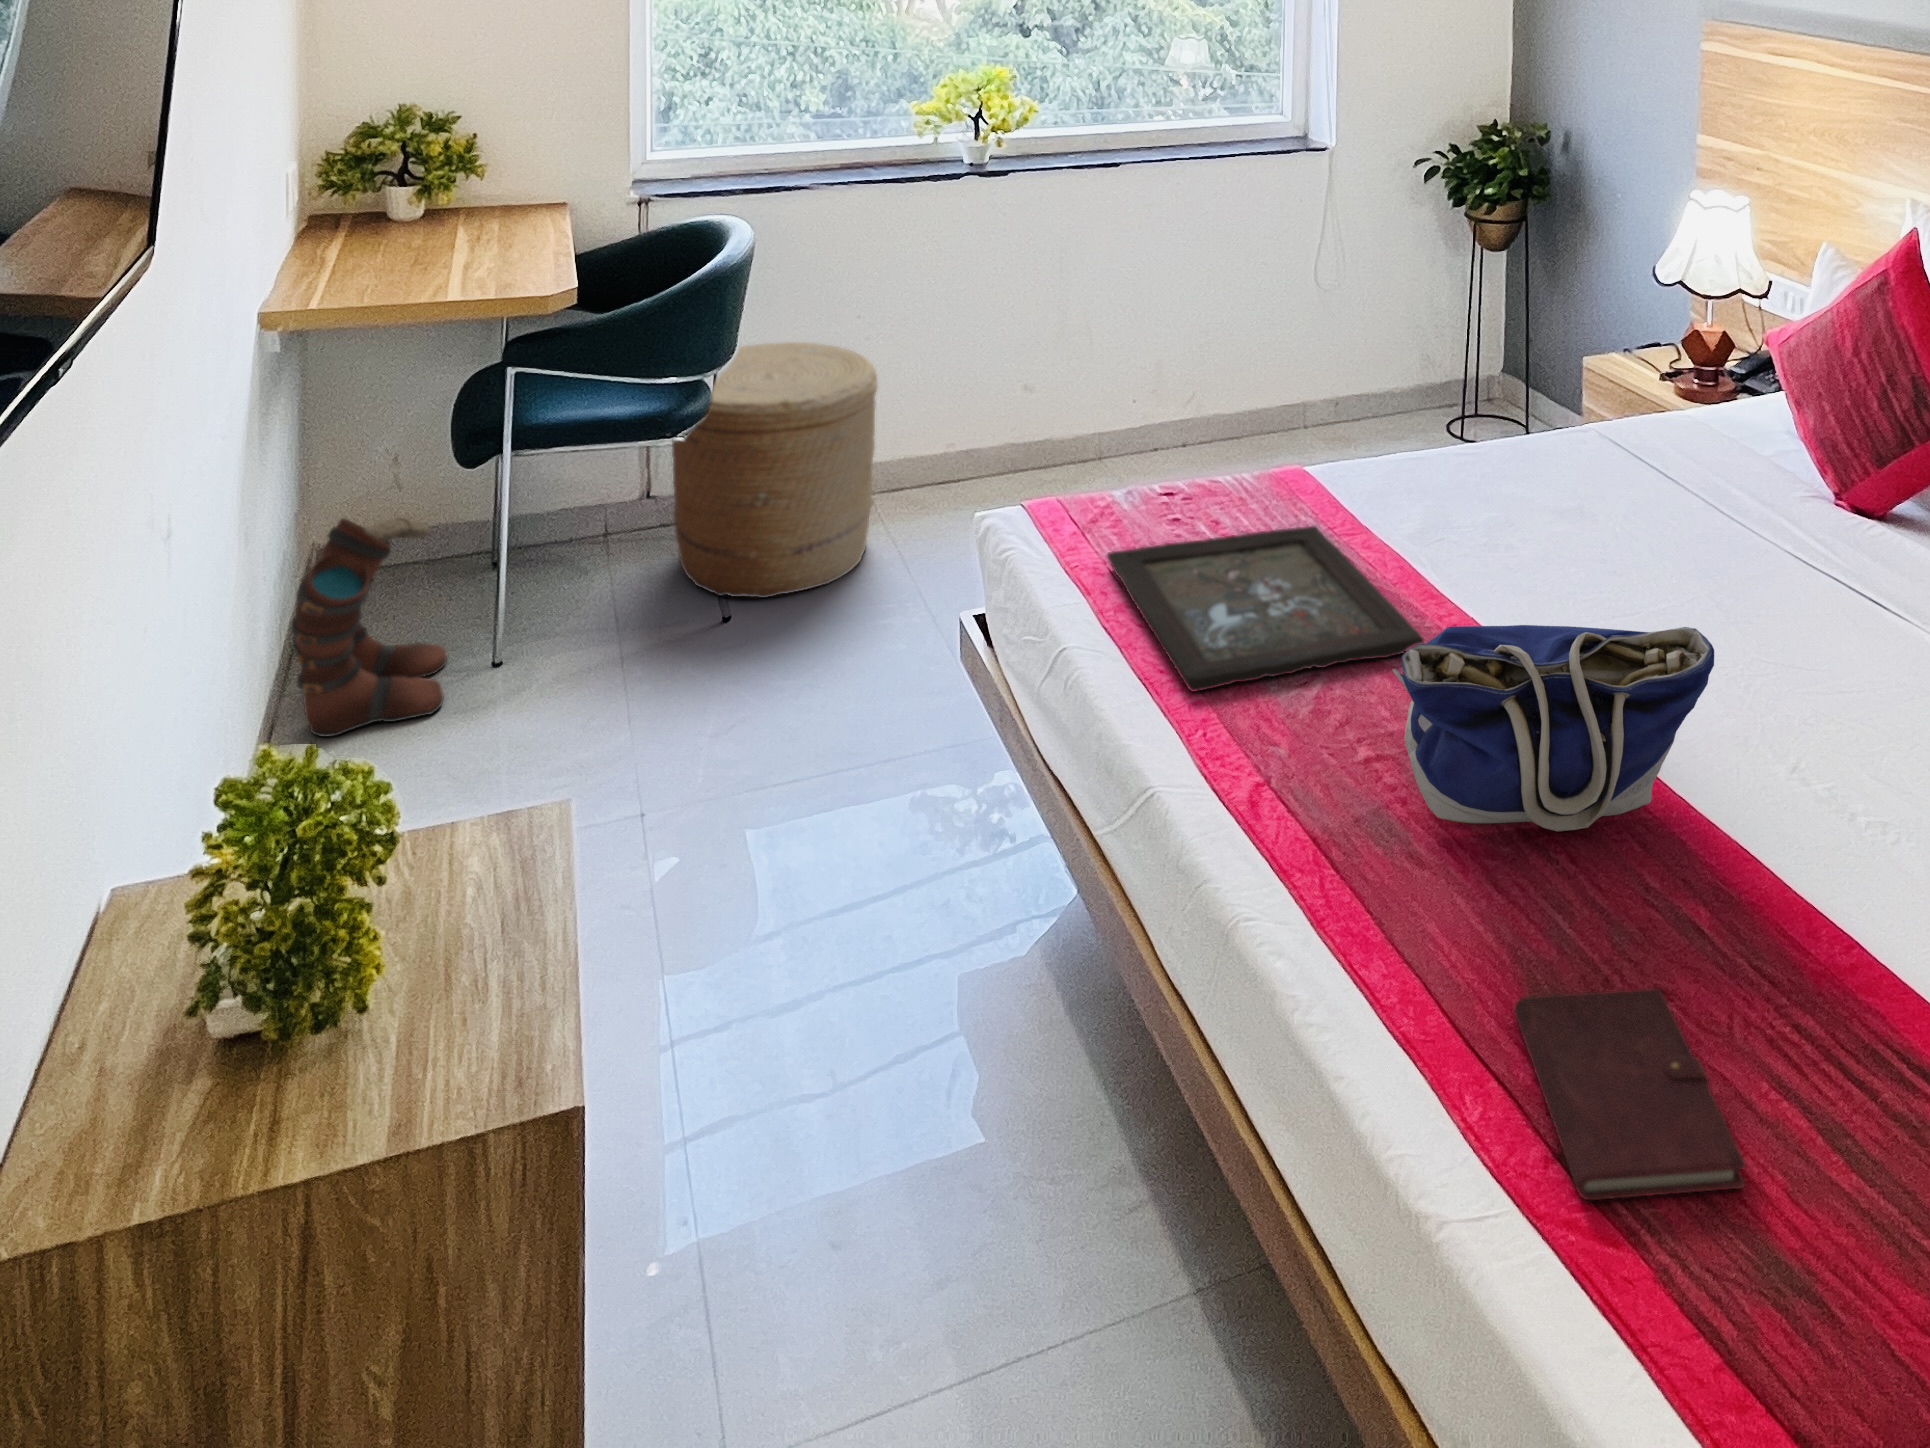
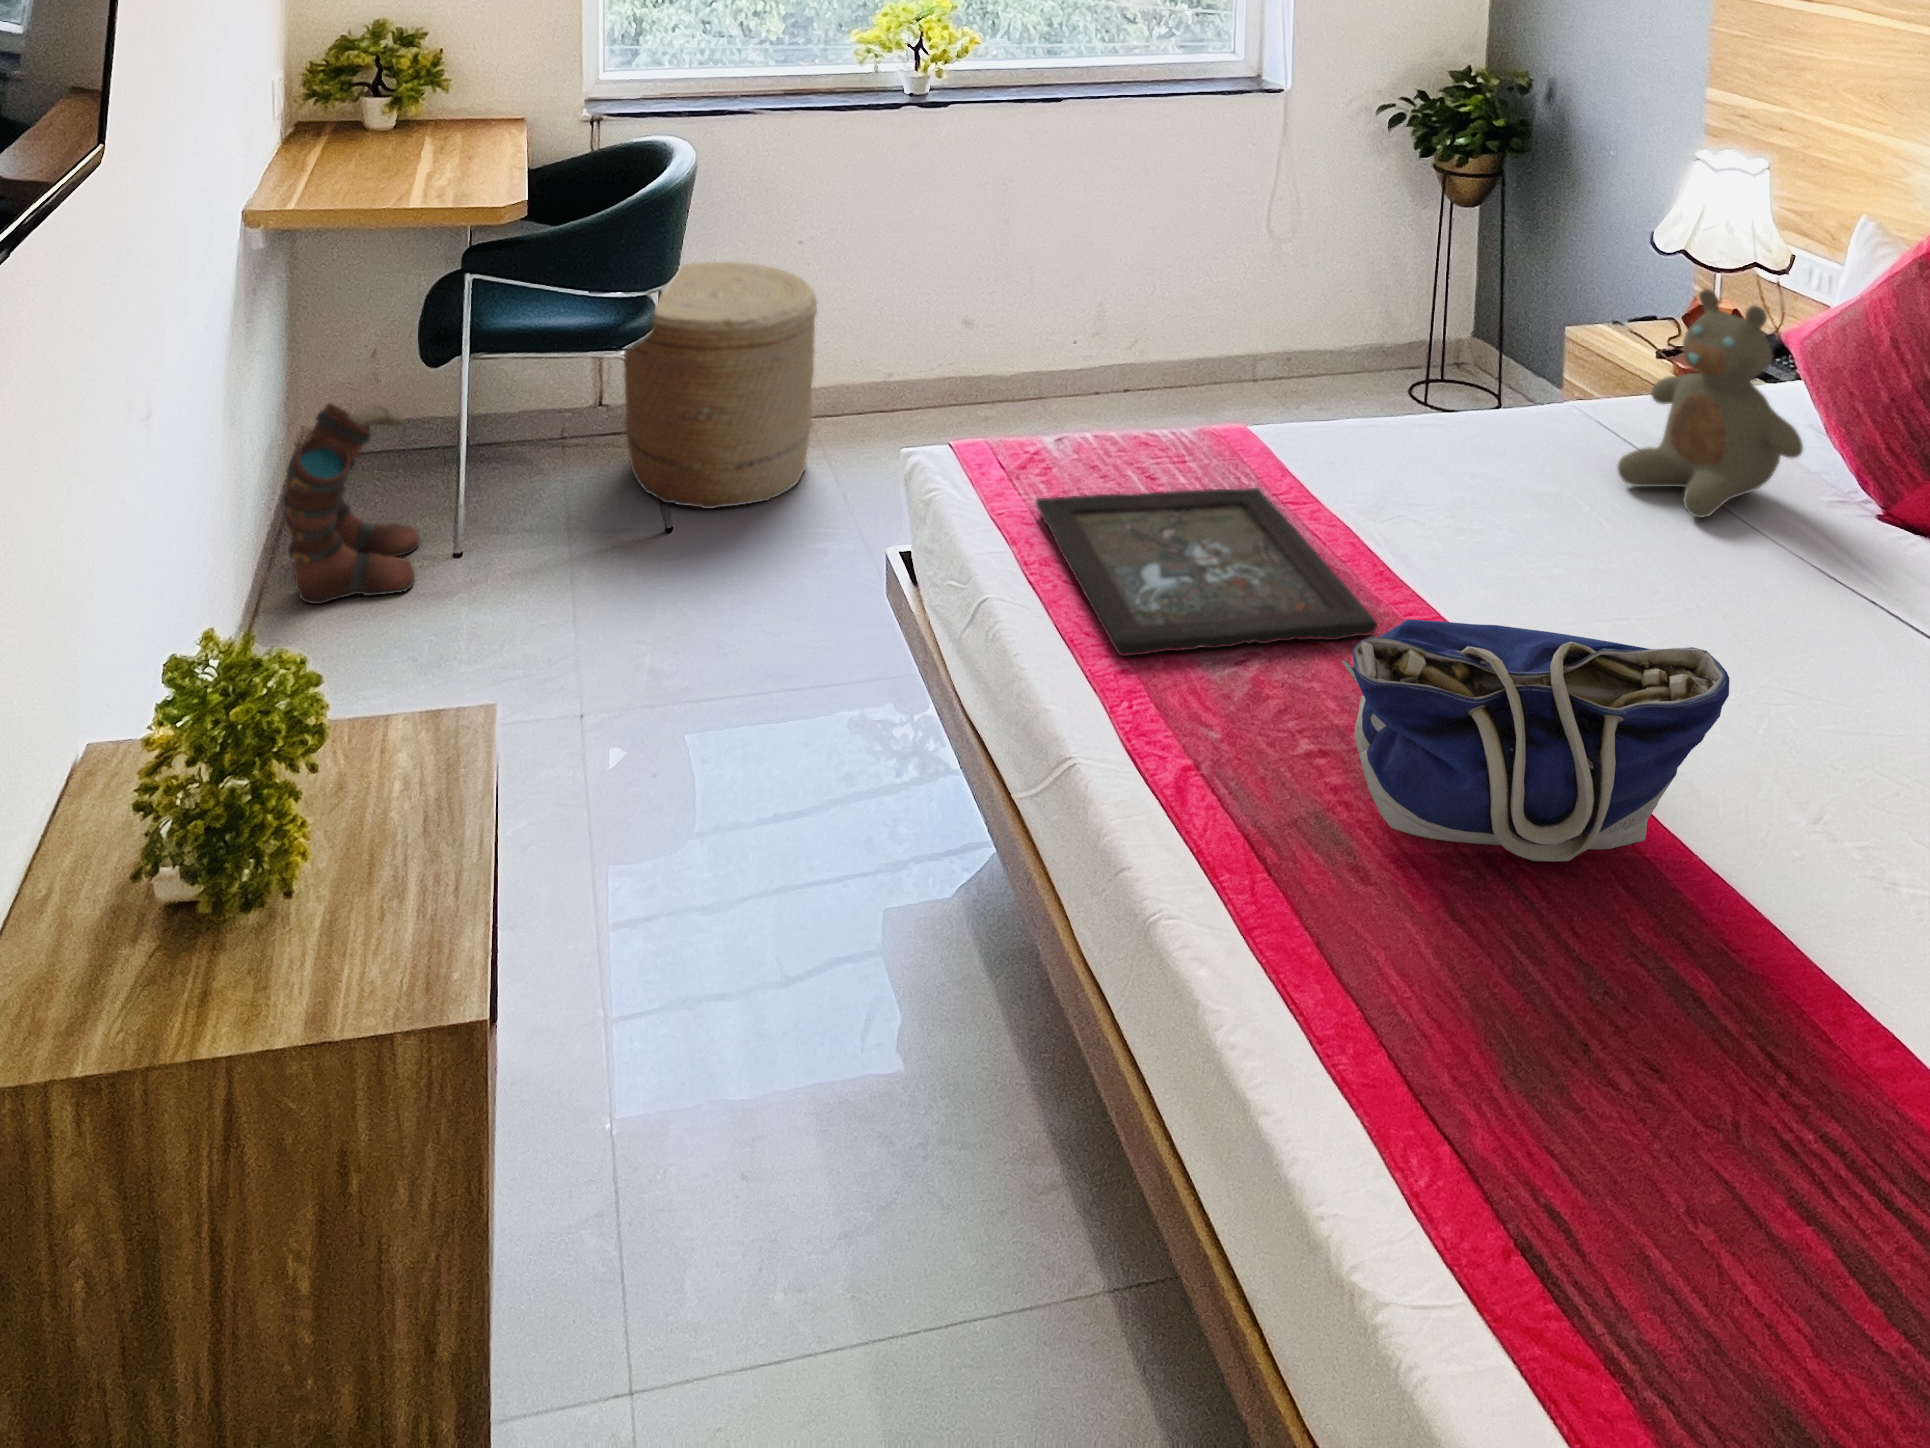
teddy bear: none [1630,315,1782,521] -> present [1617,289,1803,518]
notebook: present [1514,988,1746,1200] -> none [1480,1053,1772,1333]

